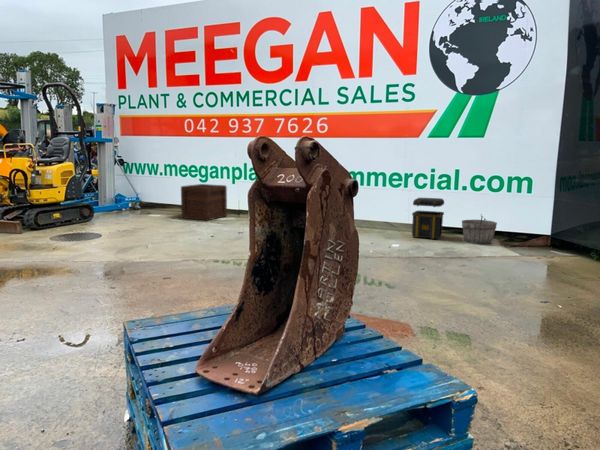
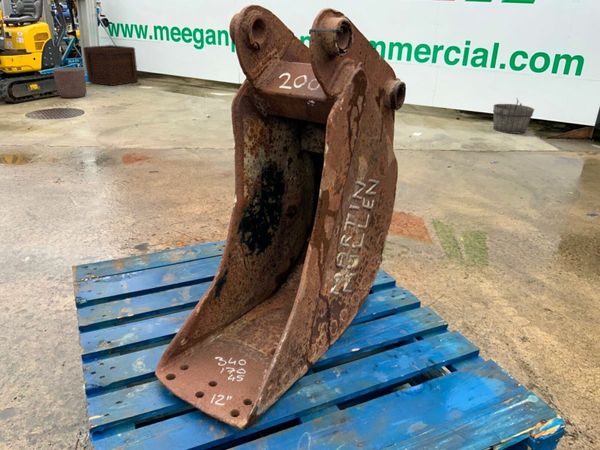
wooden crate: present [181,184,227,220] -> present [84,45,138,86]
toolbox: present [412,198,444,239] -> none [435,76,476,126]
planter: none [74,199,102,225] -> present [53,67,87,98]

